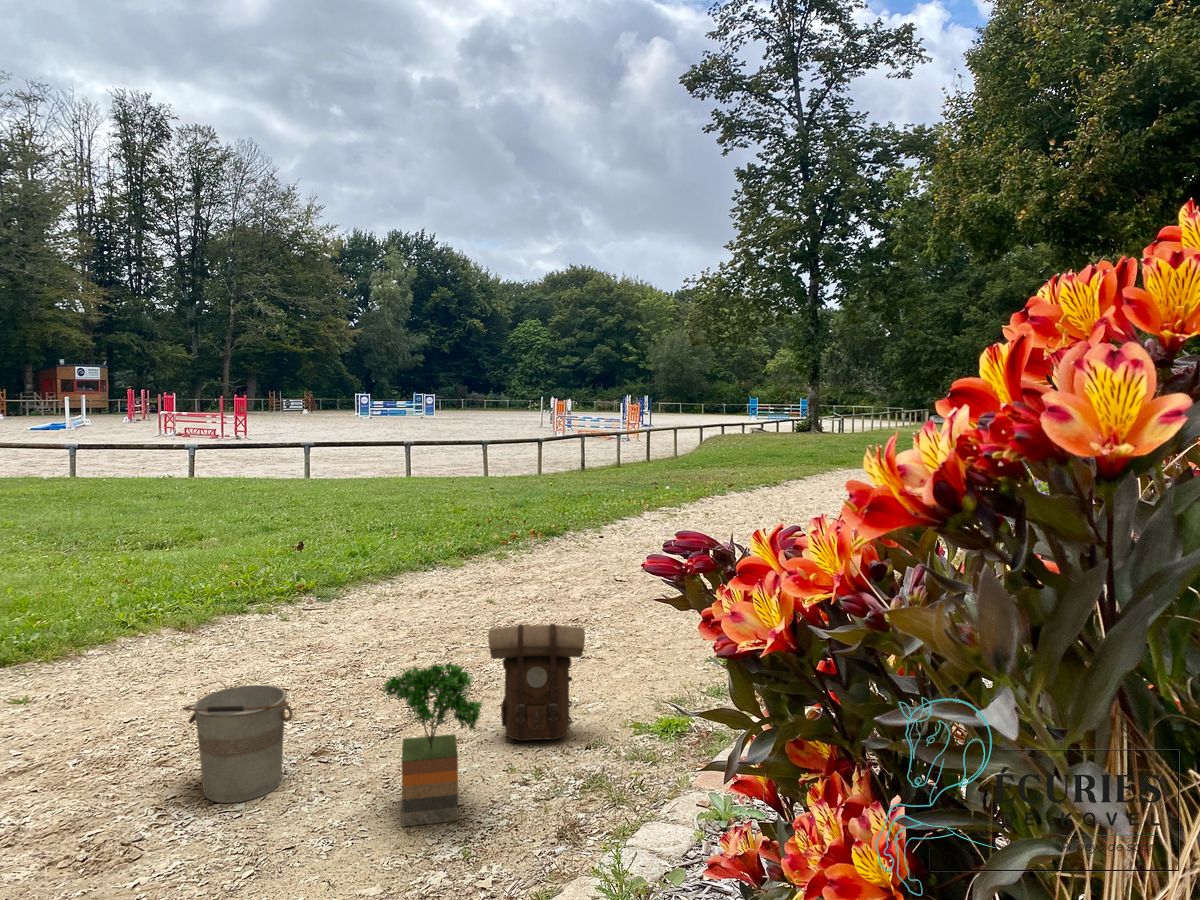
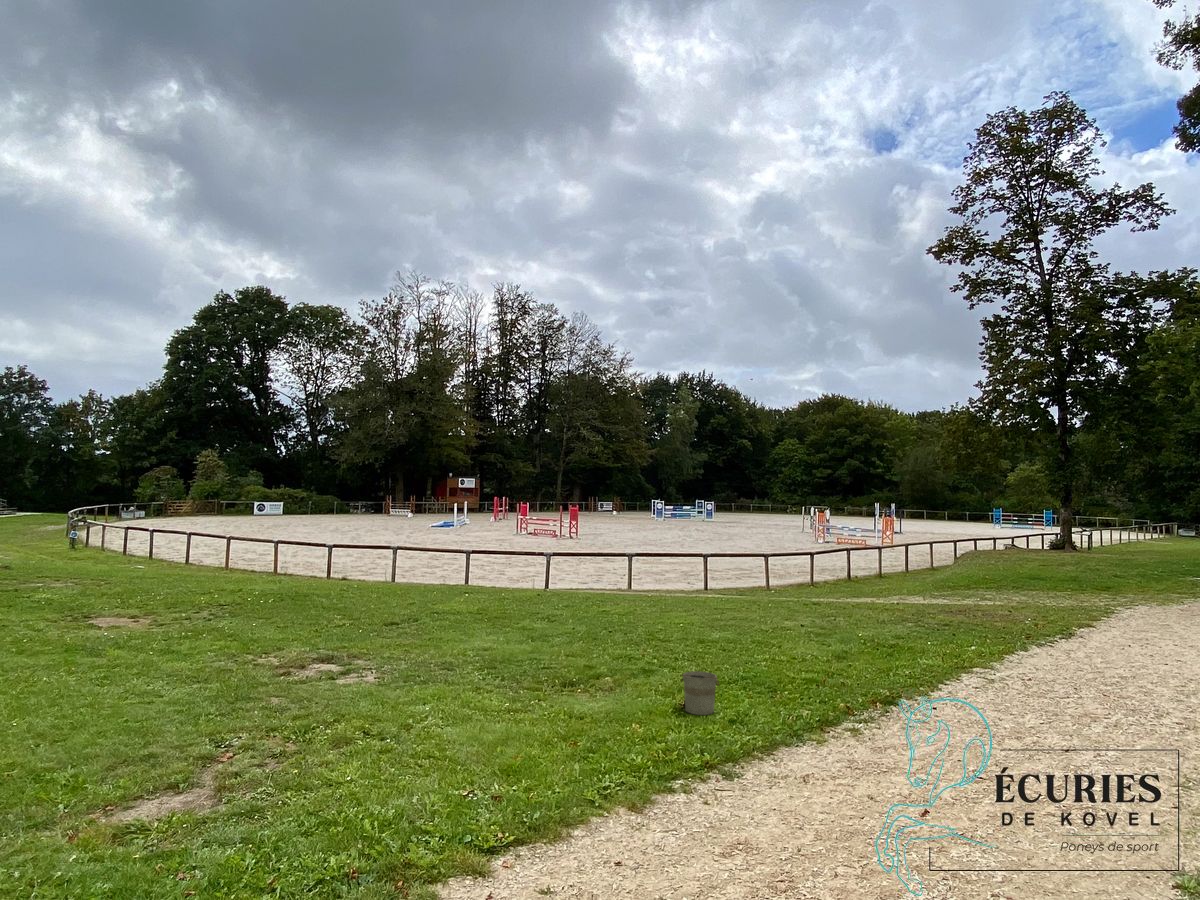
backpack: present [488,624,585,741] -> none [799,658,844,713]
potted tree: present [382,663,482,826] -> none [759,665,801,730]

